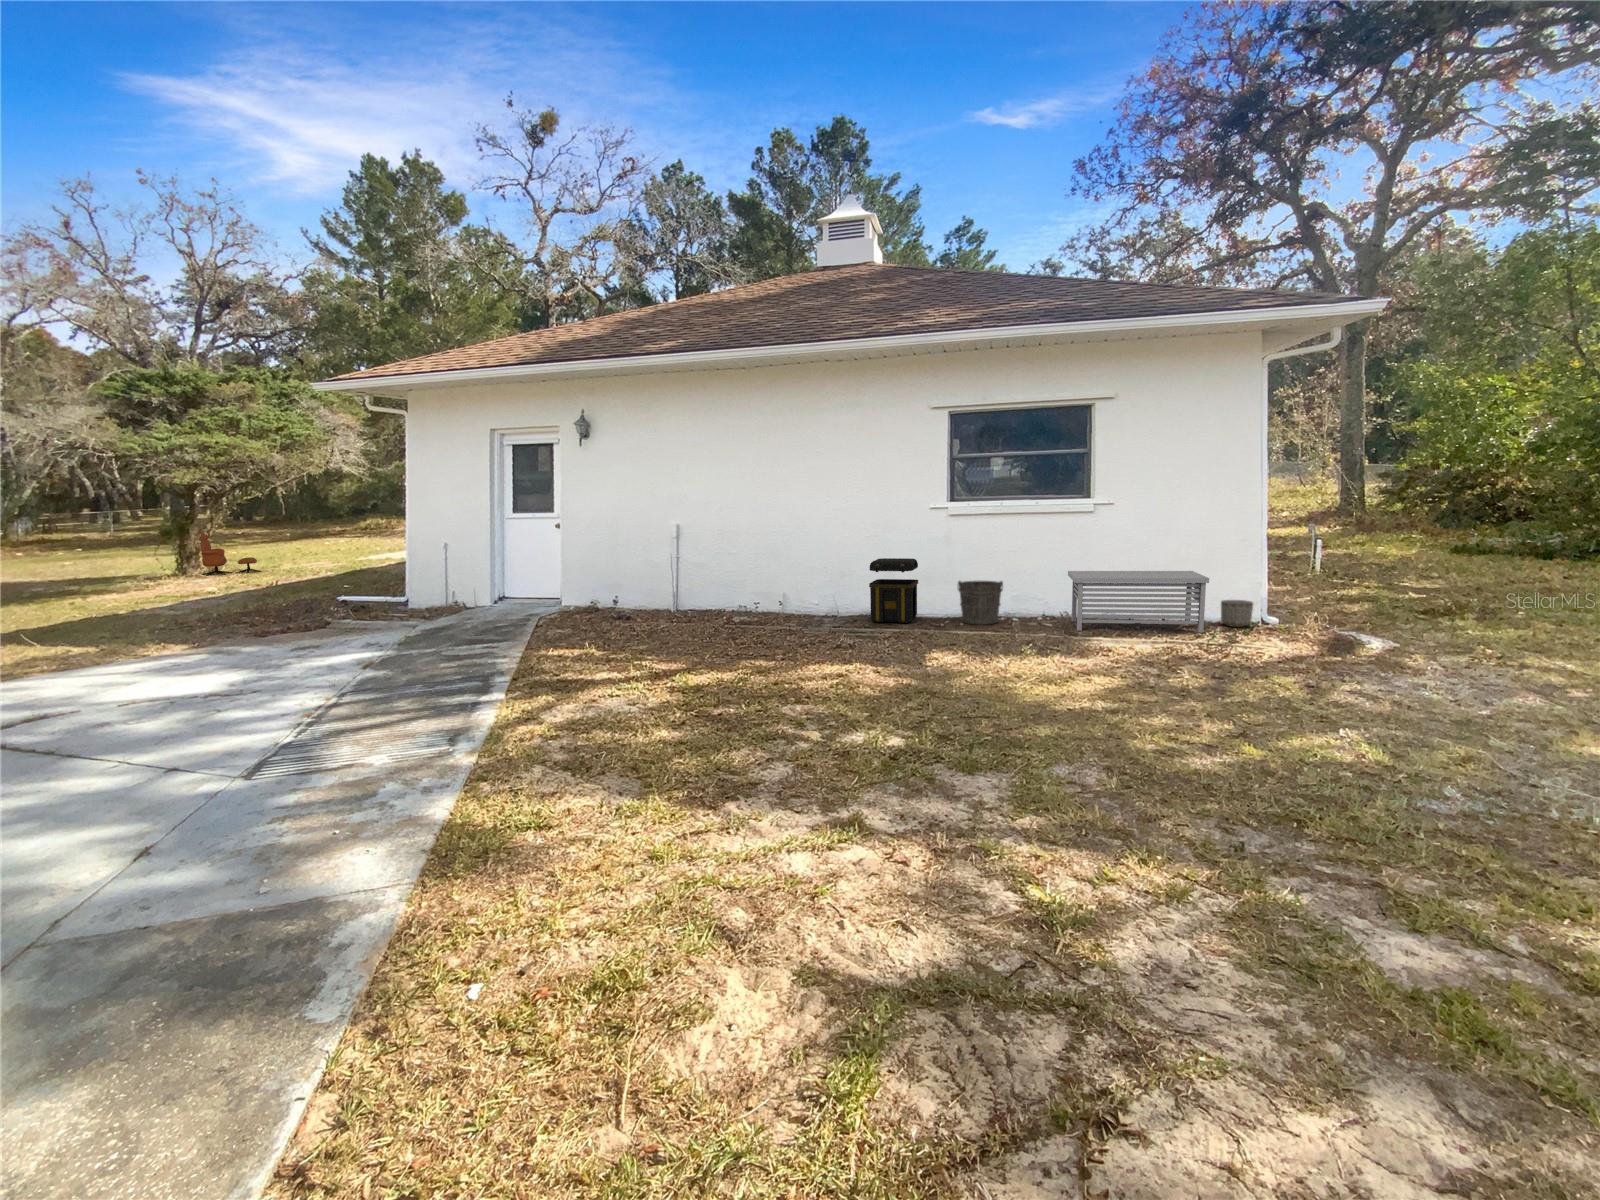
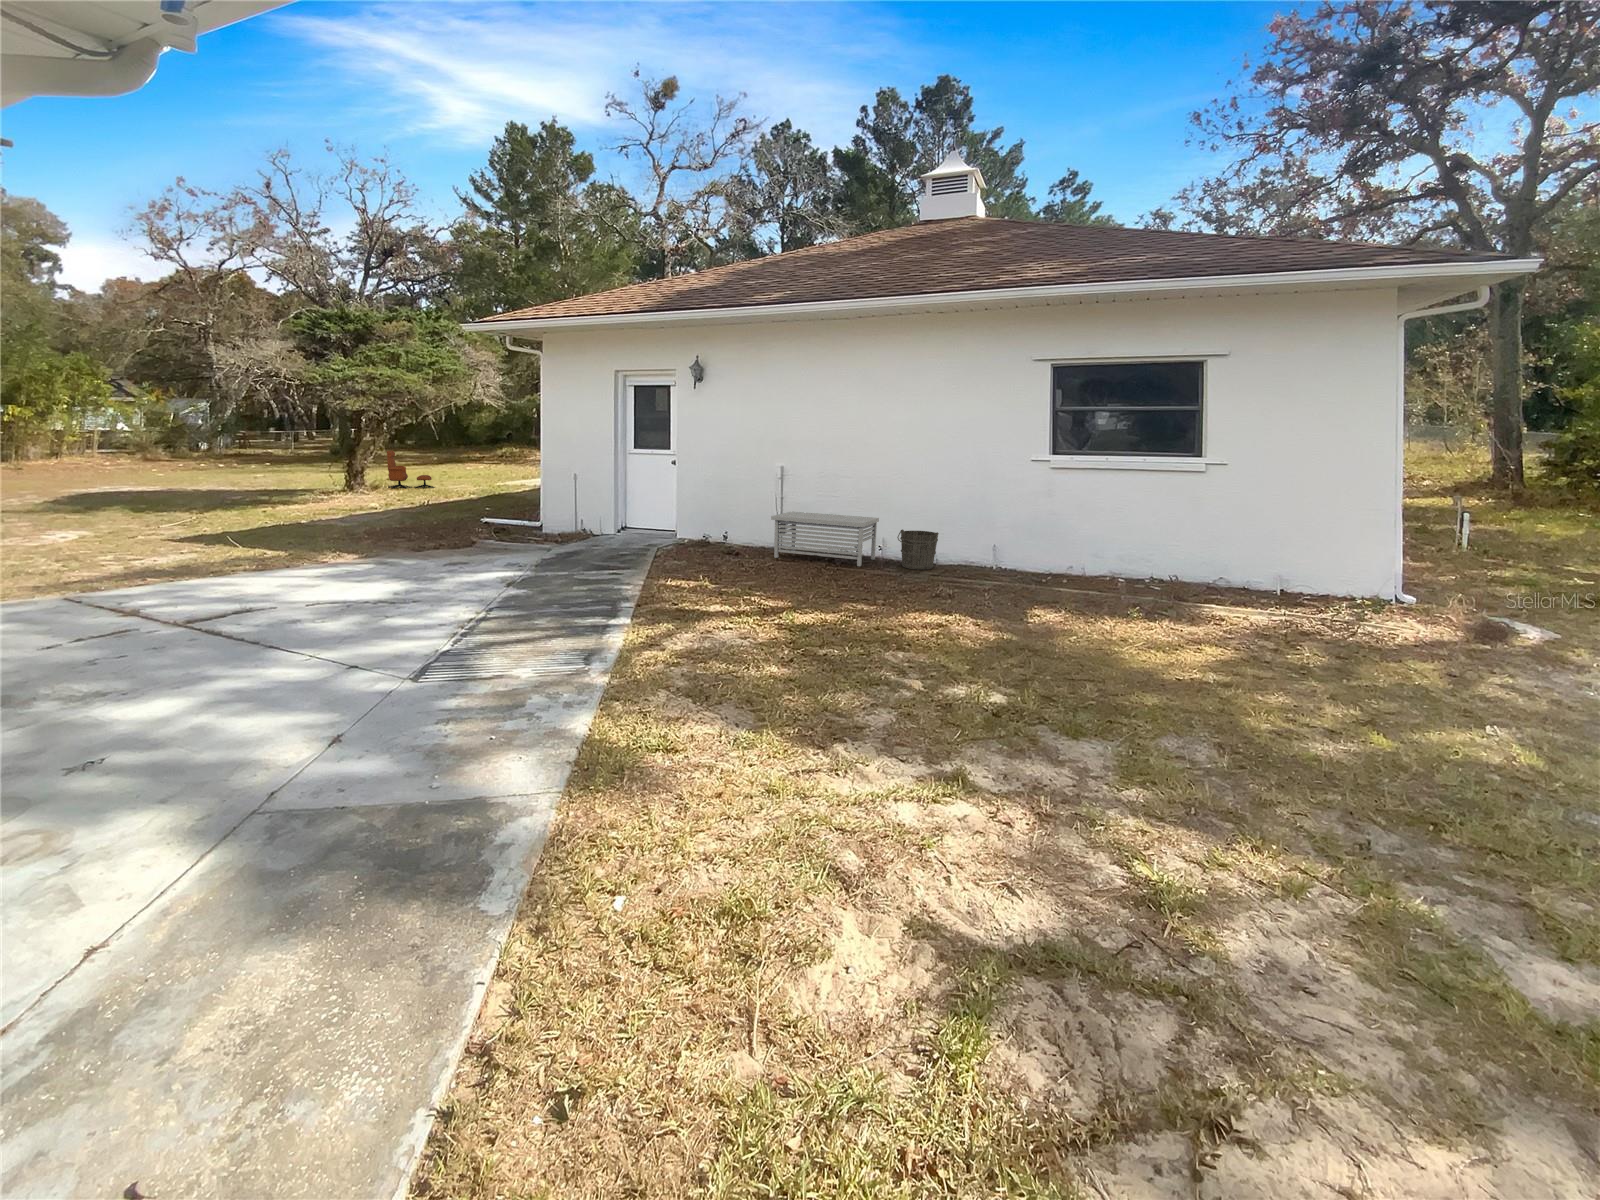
toolbox: present [869,558,918,623] -> none [966,516,1015,579]
storage bench: present [1068,571,1209,633] -> present [771,512,879,566]
bucket: present [958,581,1003,625] -> present [897,529,939,570]
planter: present [1221,600,1253,627] -> none [1317,581,1355,609]

